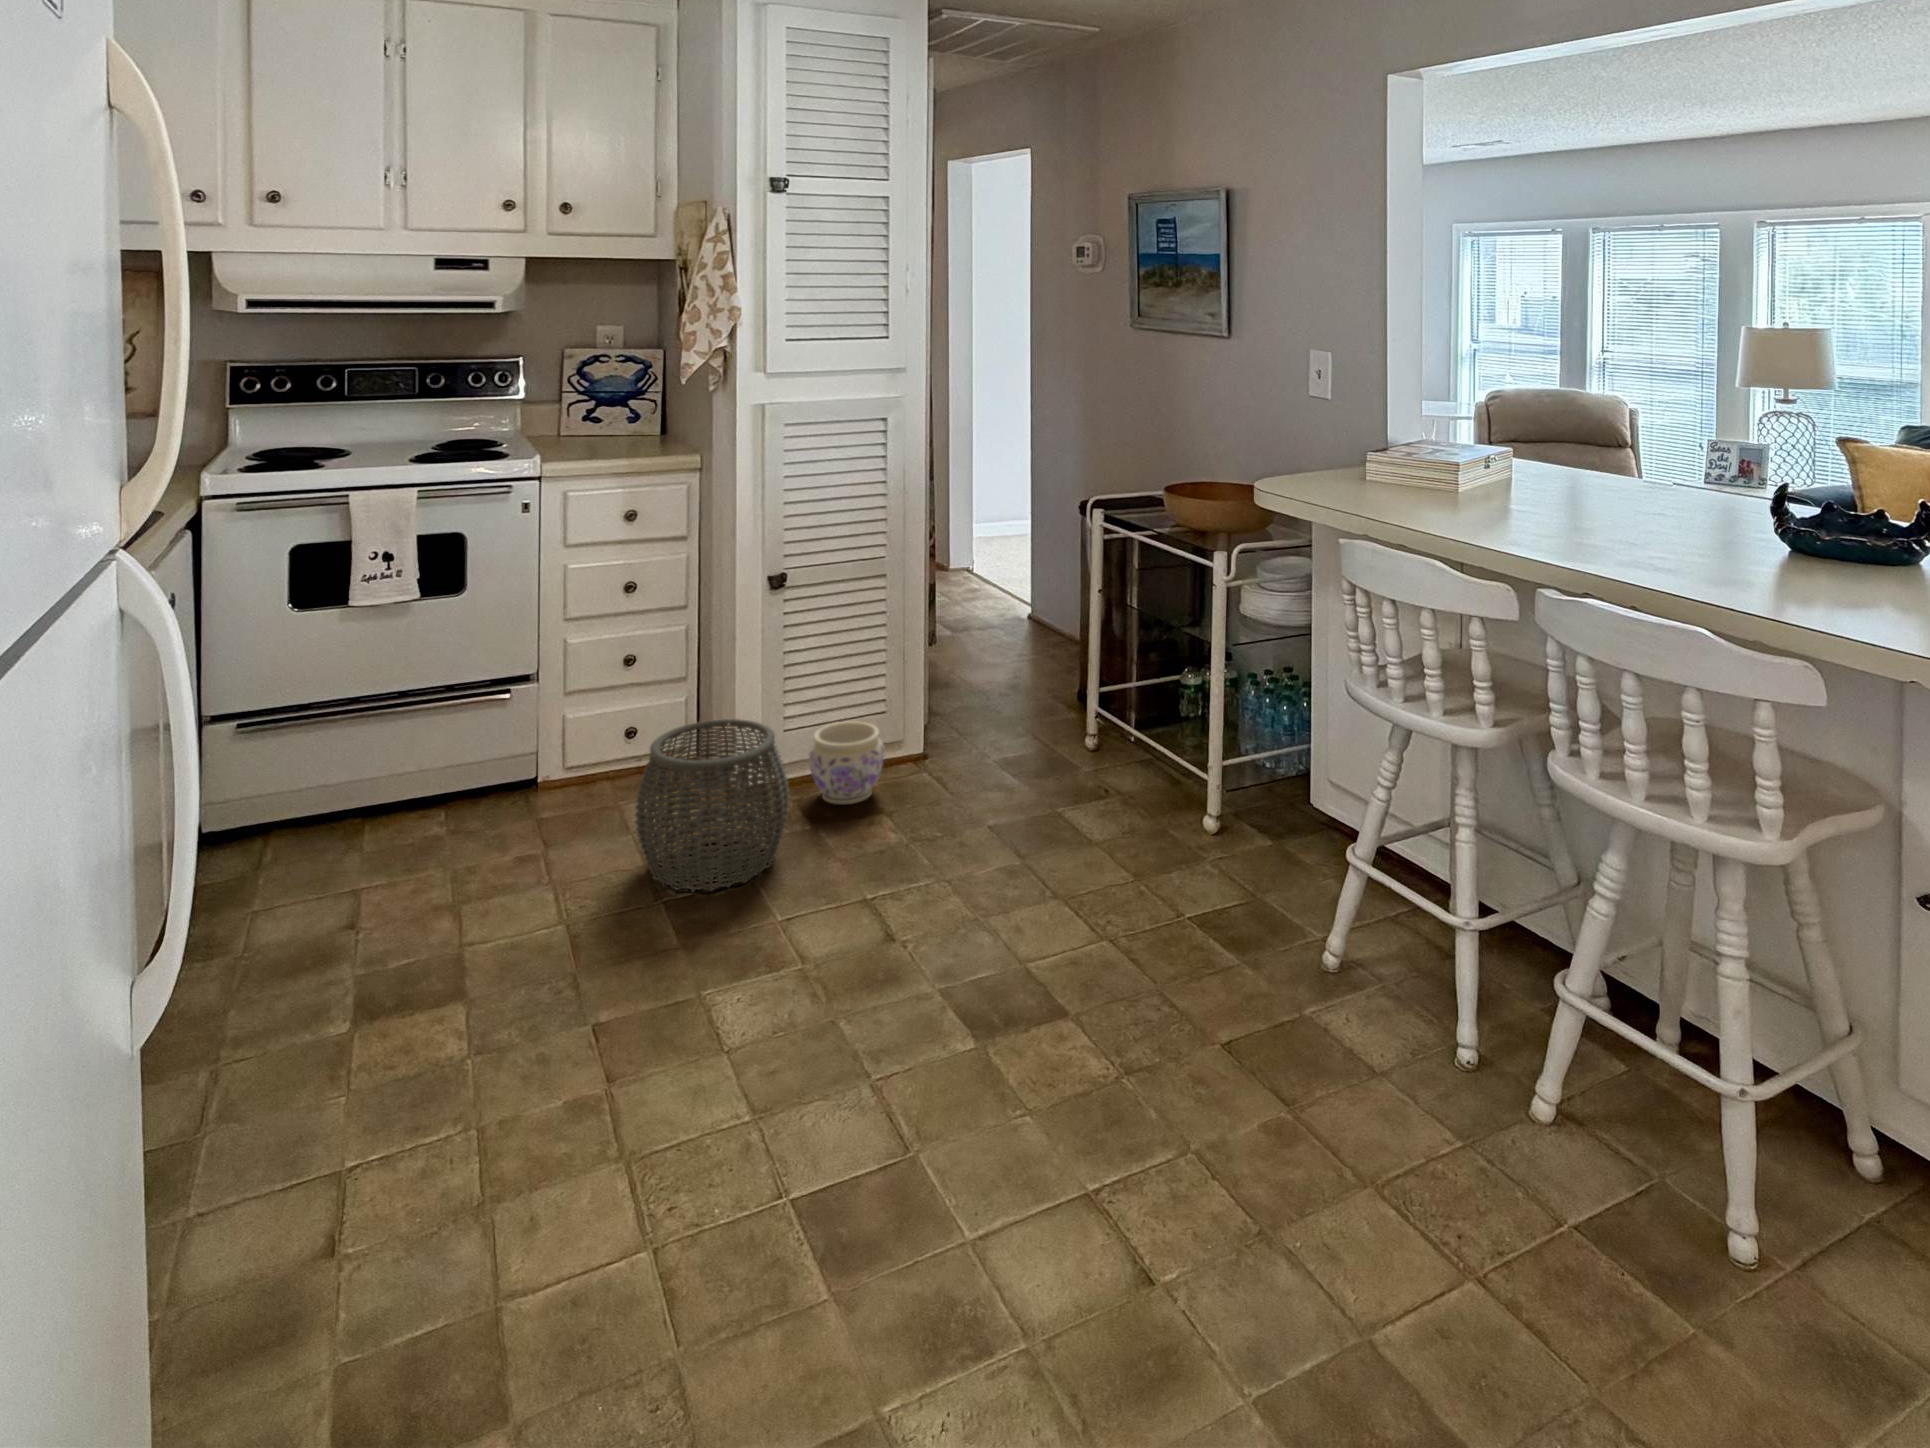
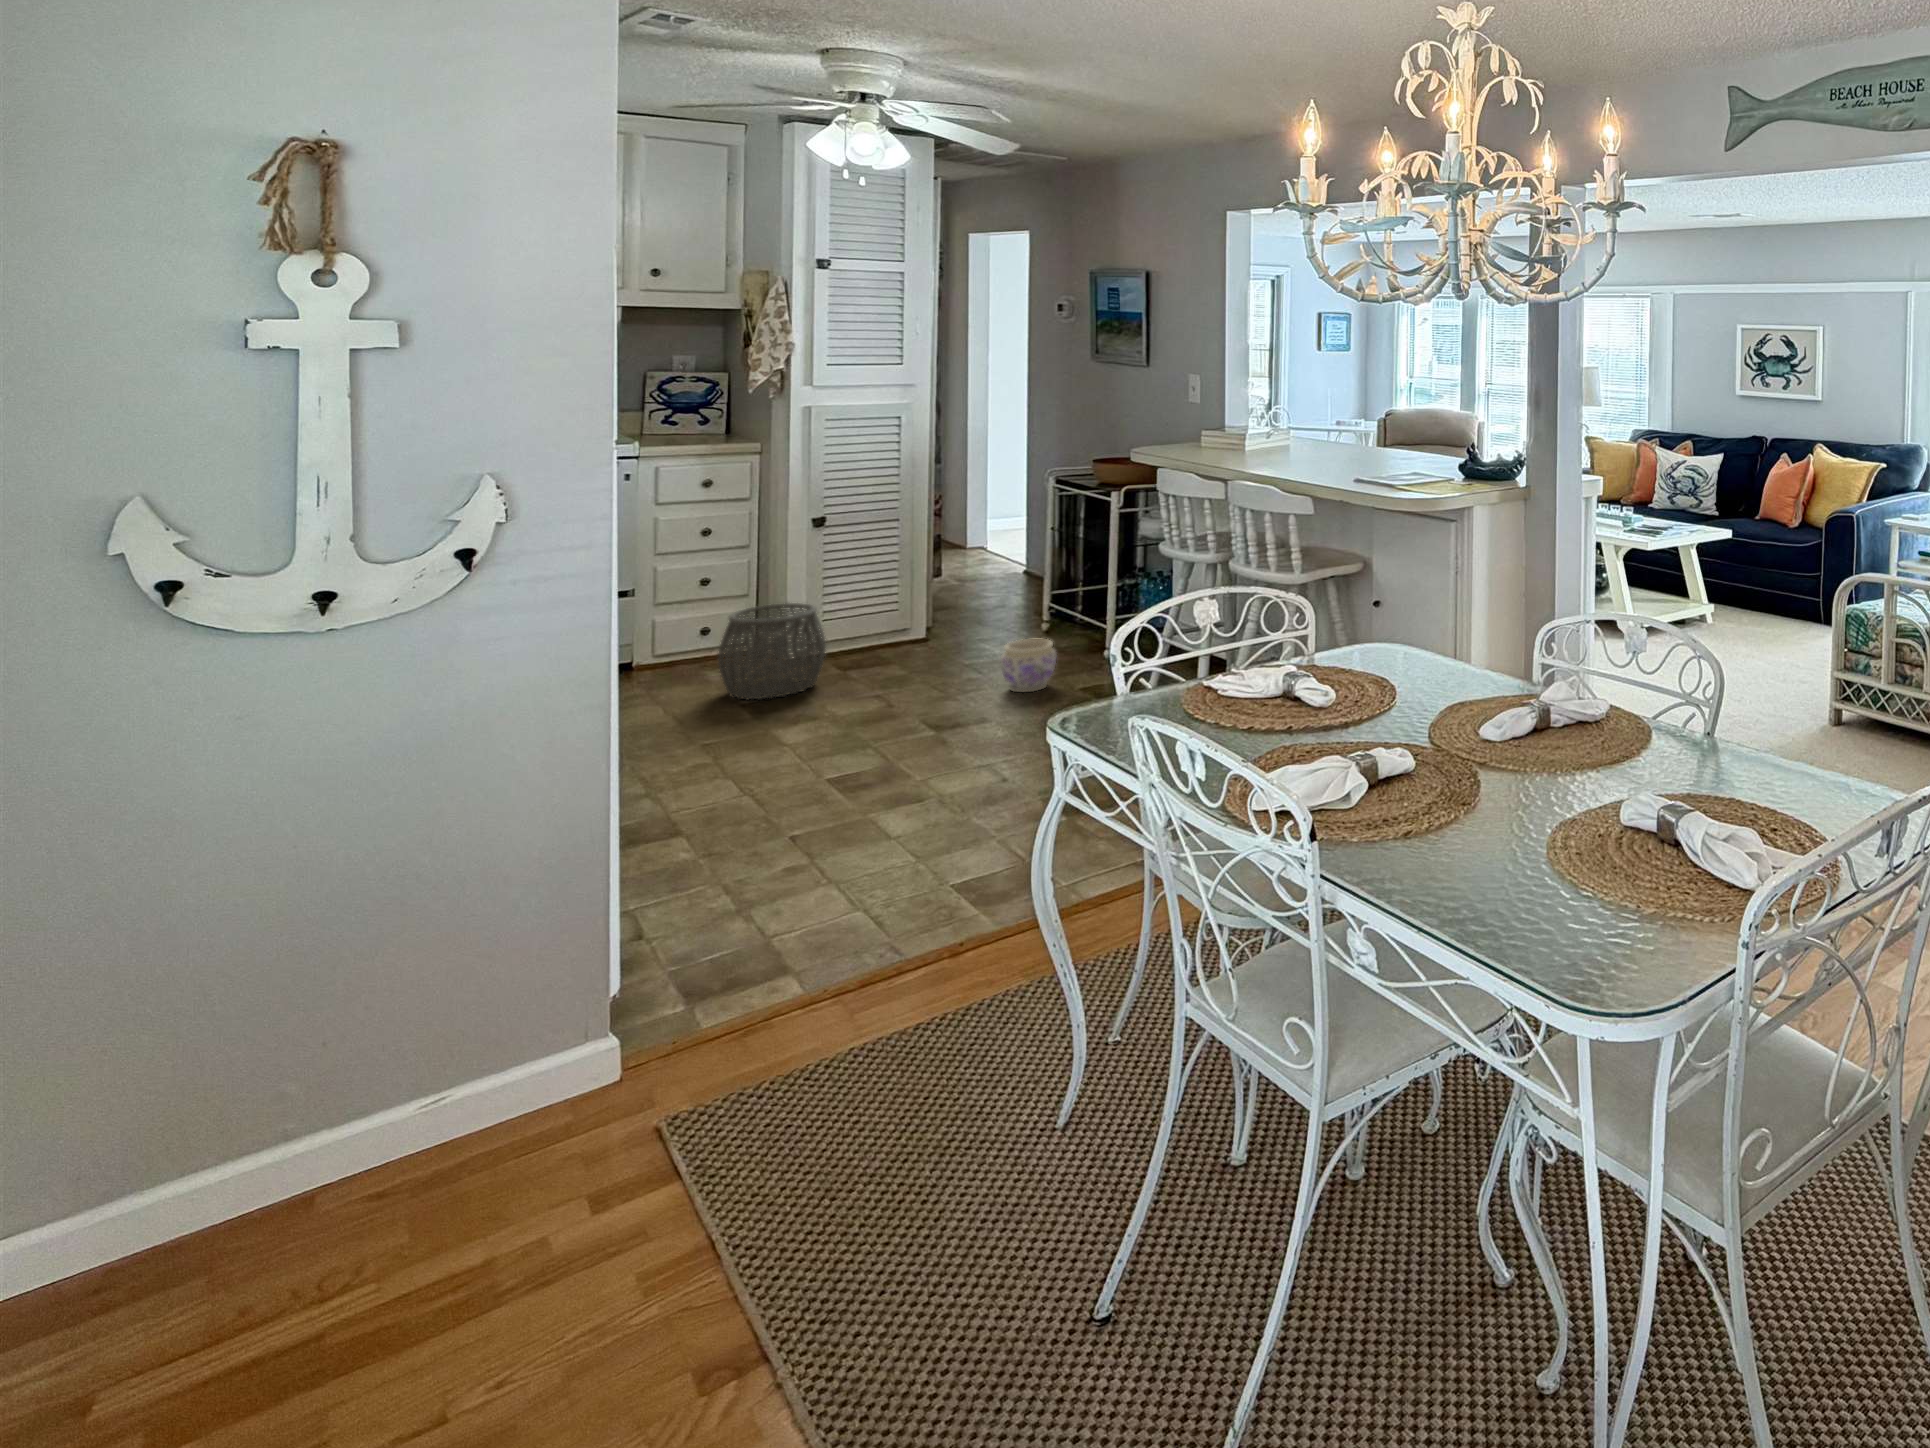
planter: present [809,721,884,805] -> present [1001,639,1056,693]

